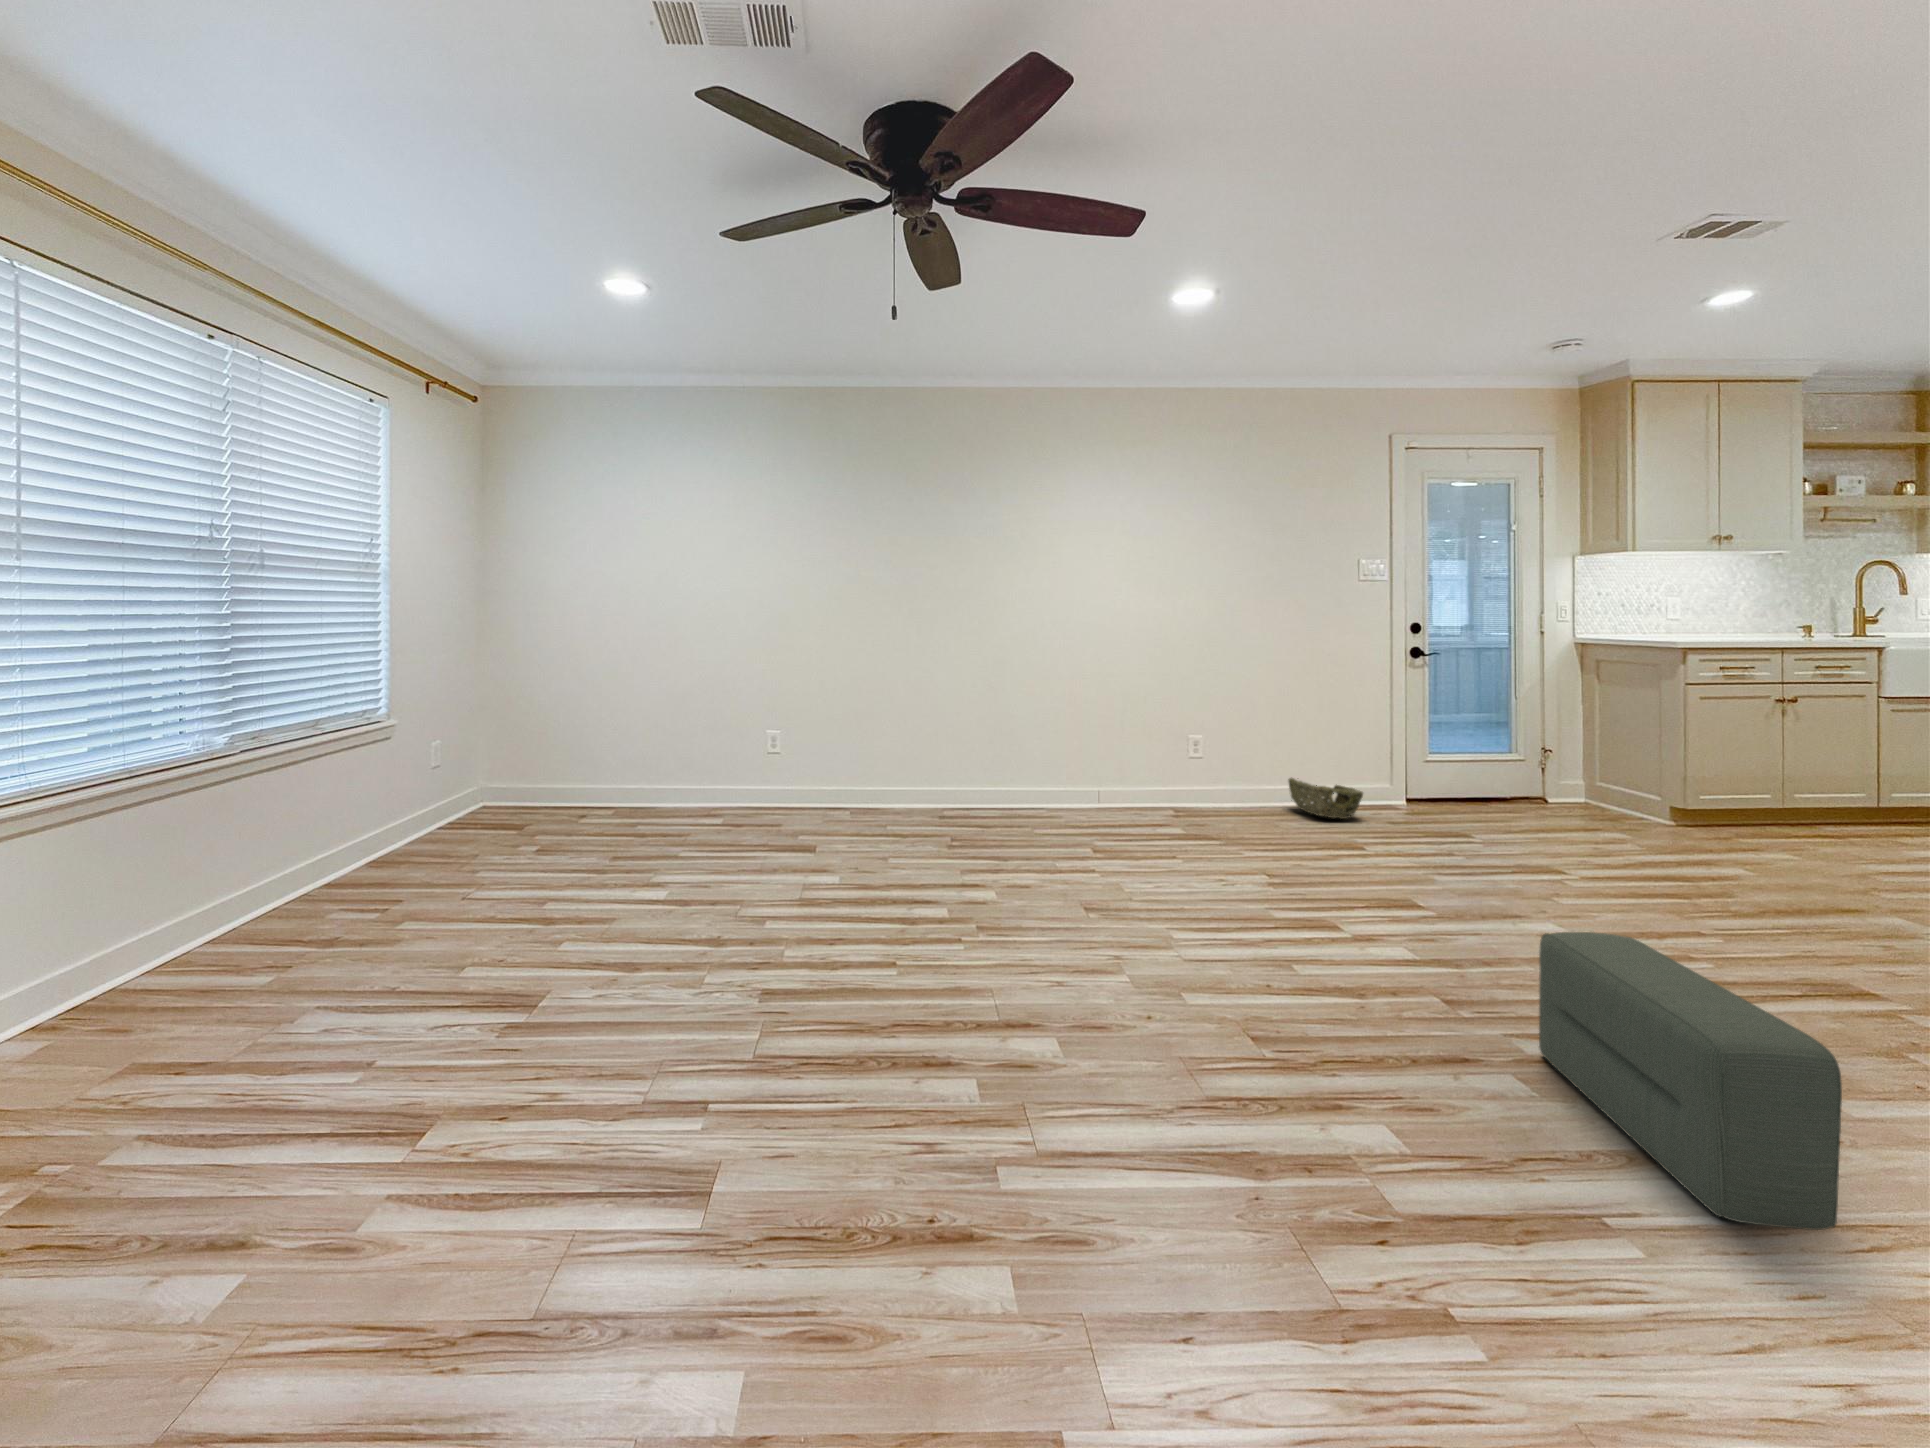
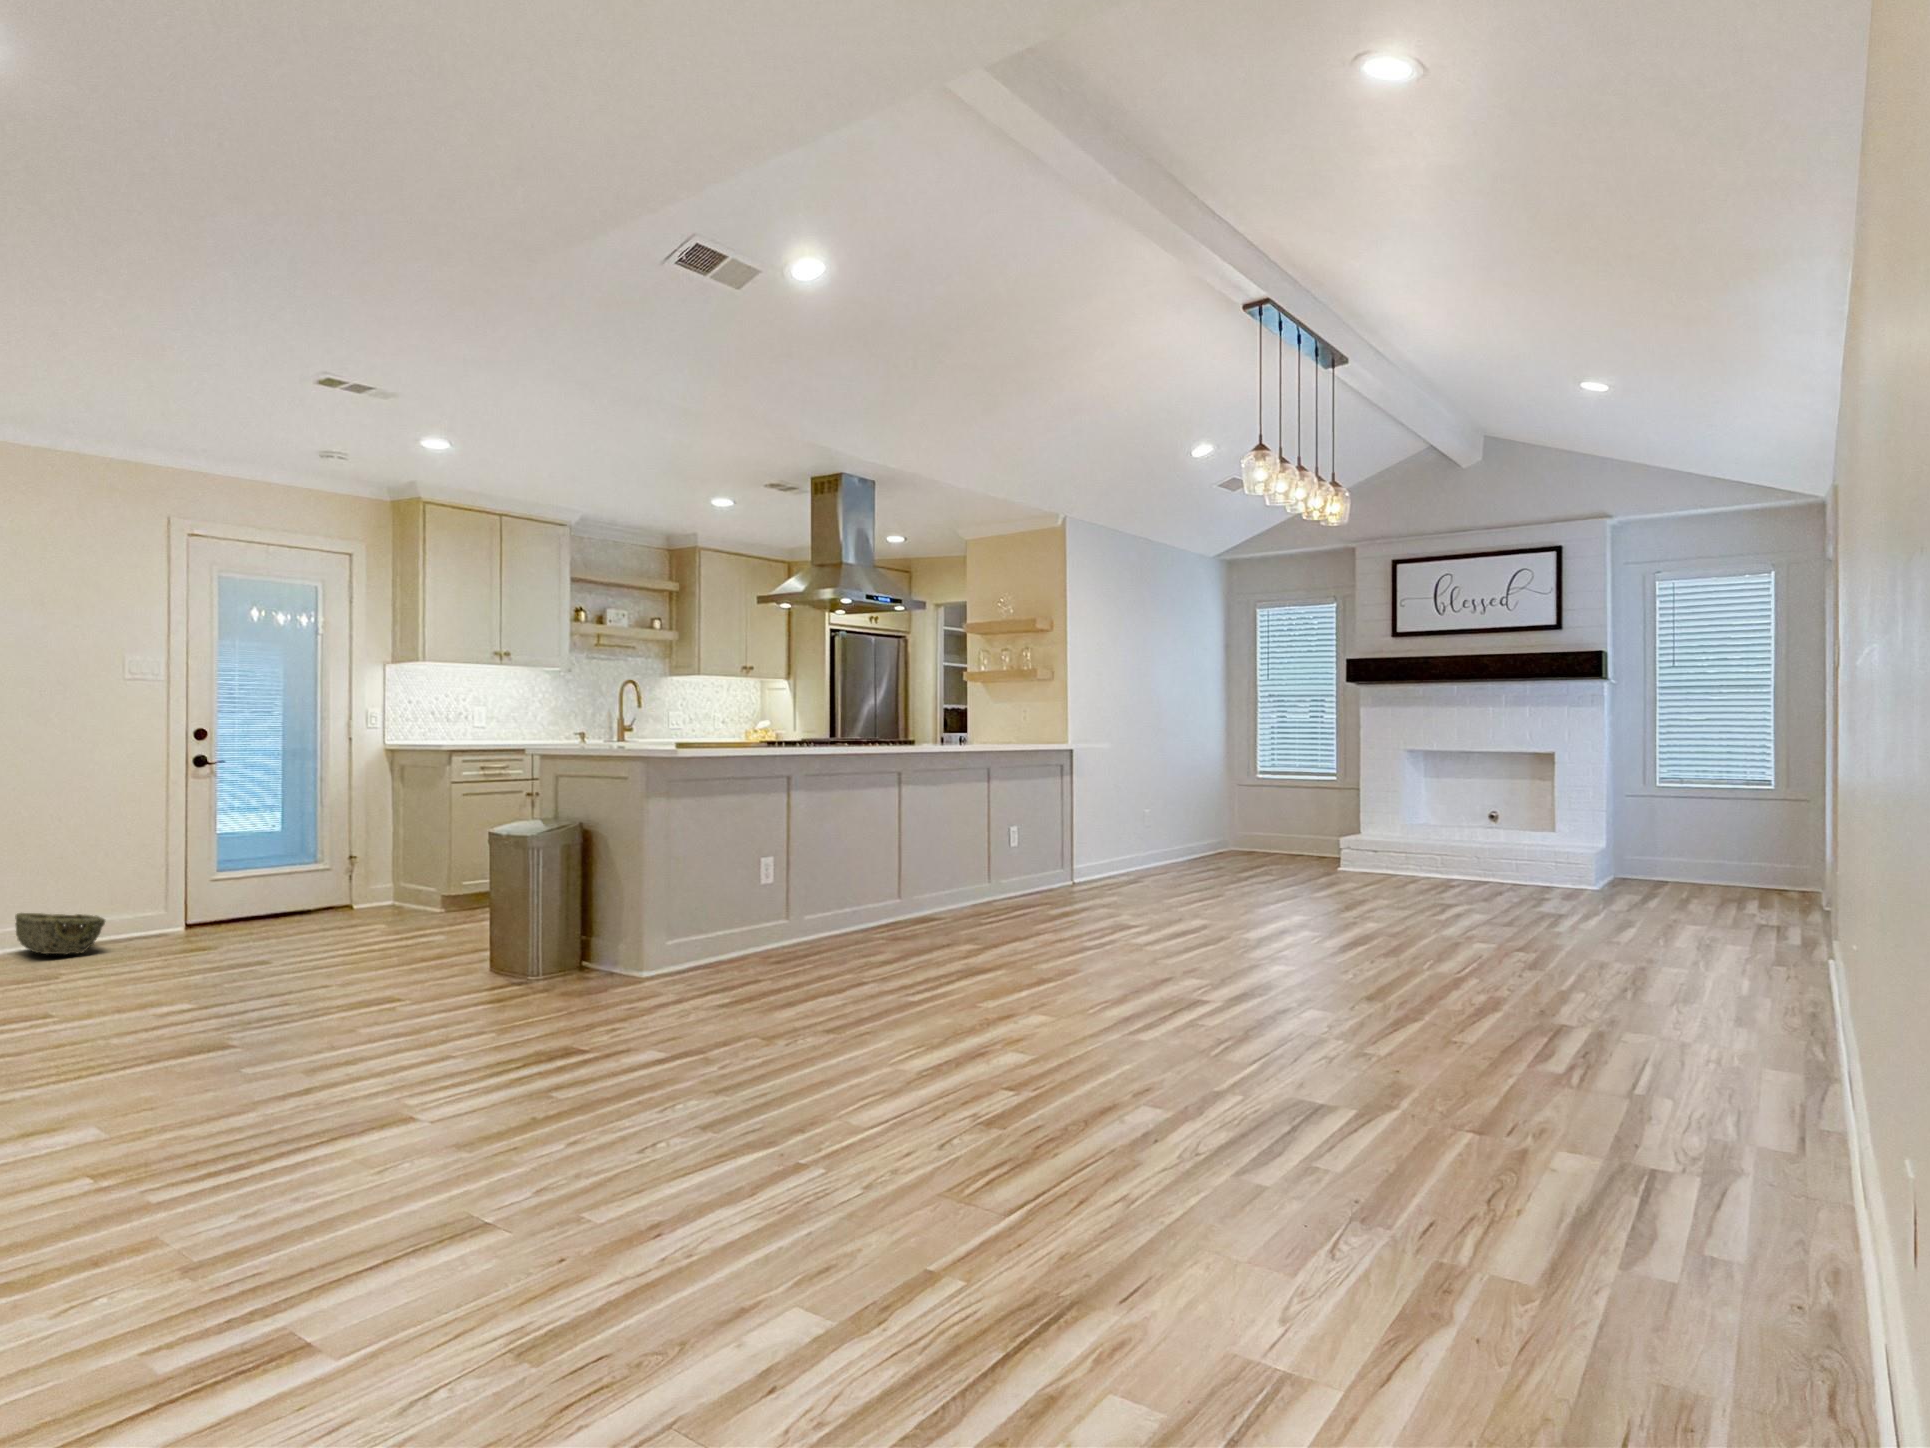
pouf: present [1539,932,1842,1230] -> none [11,997,116,1178]

